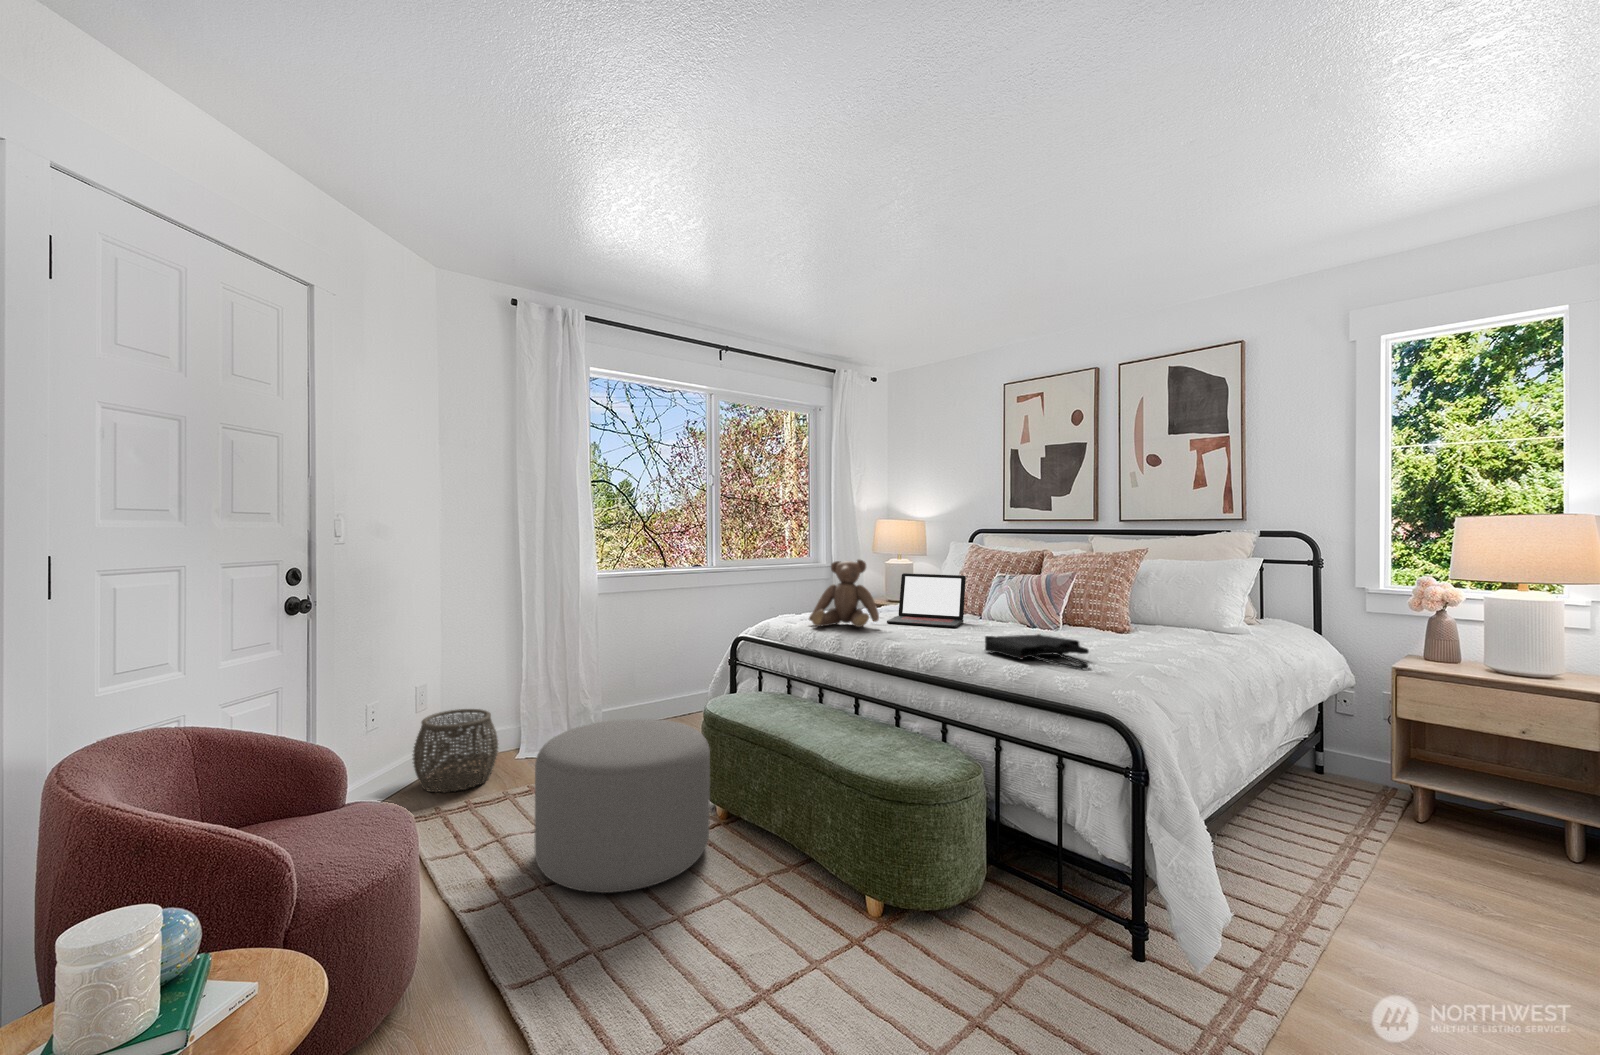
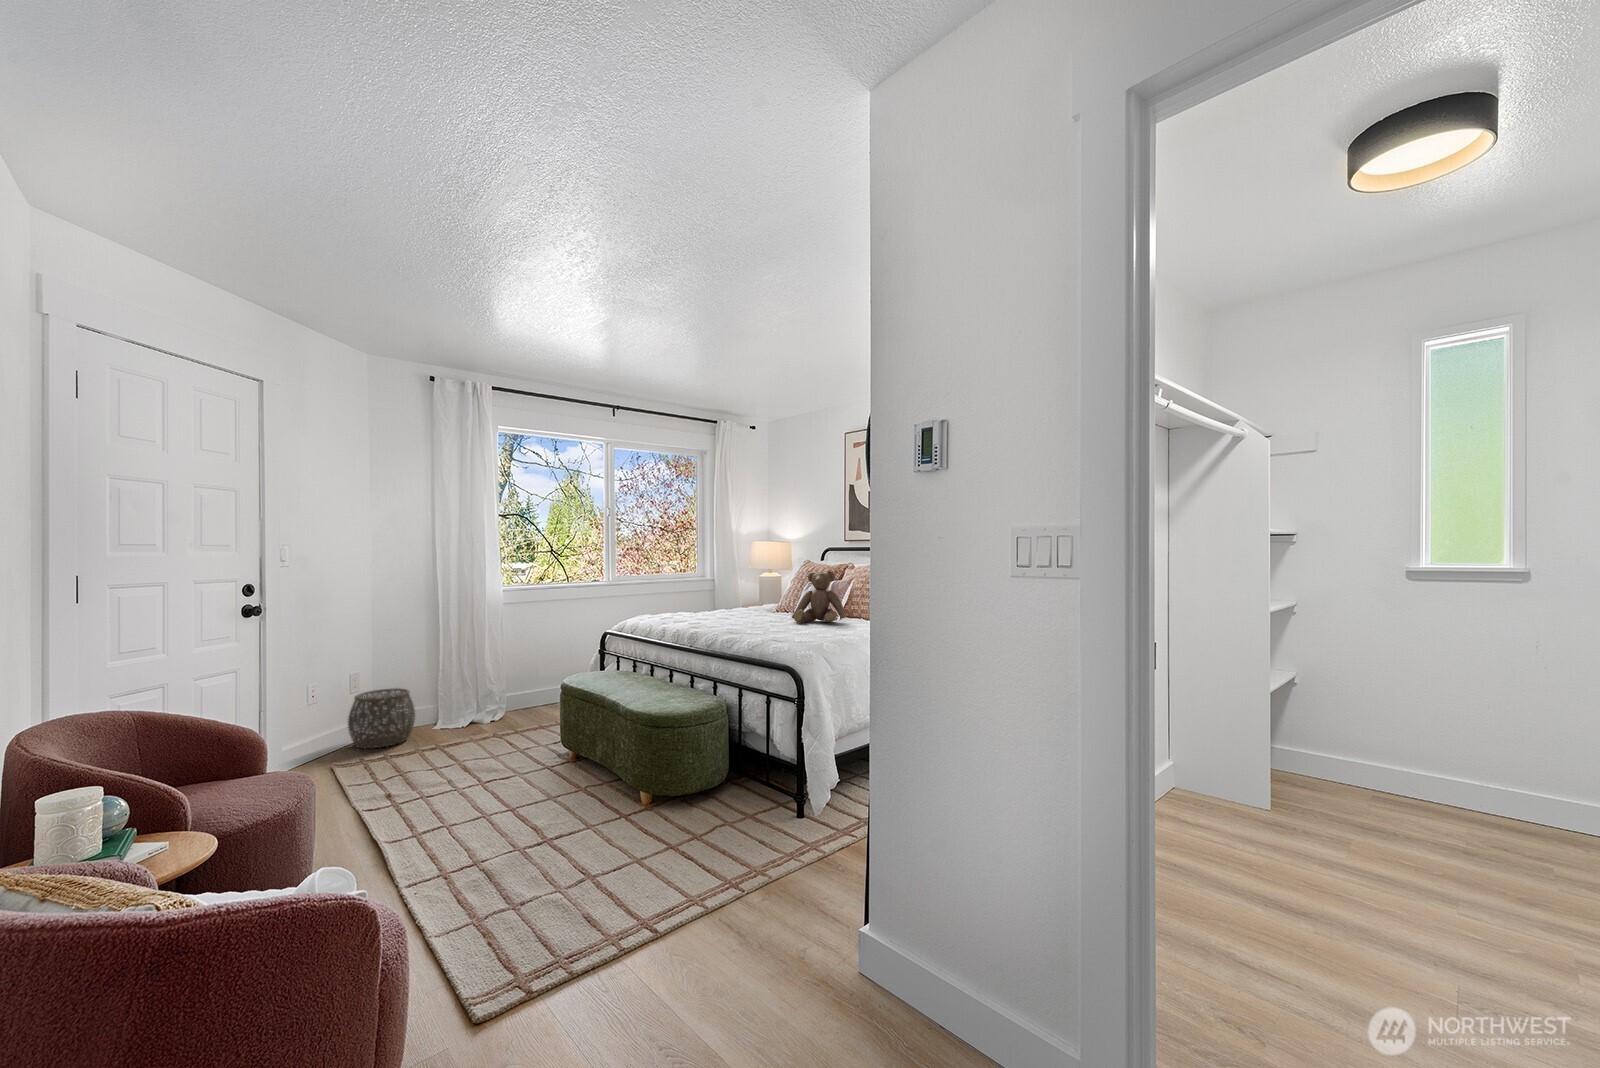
teddy bear: present [809,560,879,627] -> present [792,571,845,622]
laptop: present [887,573,966,628] -> none [718,582,782,621]
tote bag: present [985,634,1089,669] -> none [754,621,815,641]
ottoman: present [534,719,710,893] -> none [421,687,553,798]

